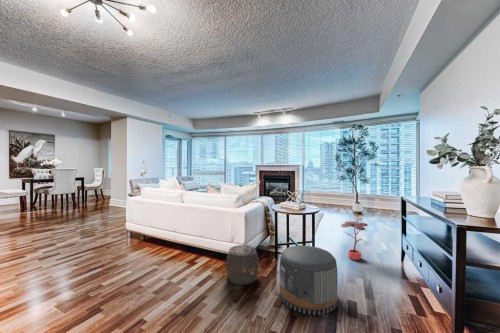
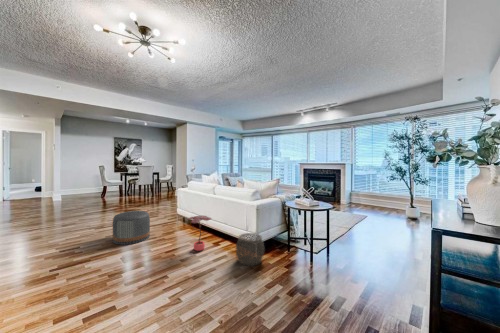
potted plant: present [341,221,368,260] -> present [187,216,211,251]
pouf: present [279,246,337,315] -> present [113,211,150,244]

